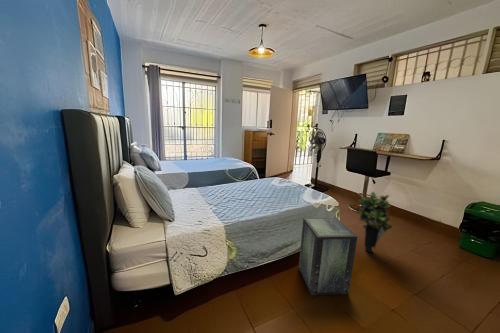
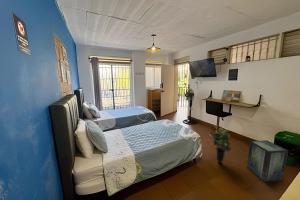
storage box: present [299,218,357,295] -> present [247,140,288,182]

